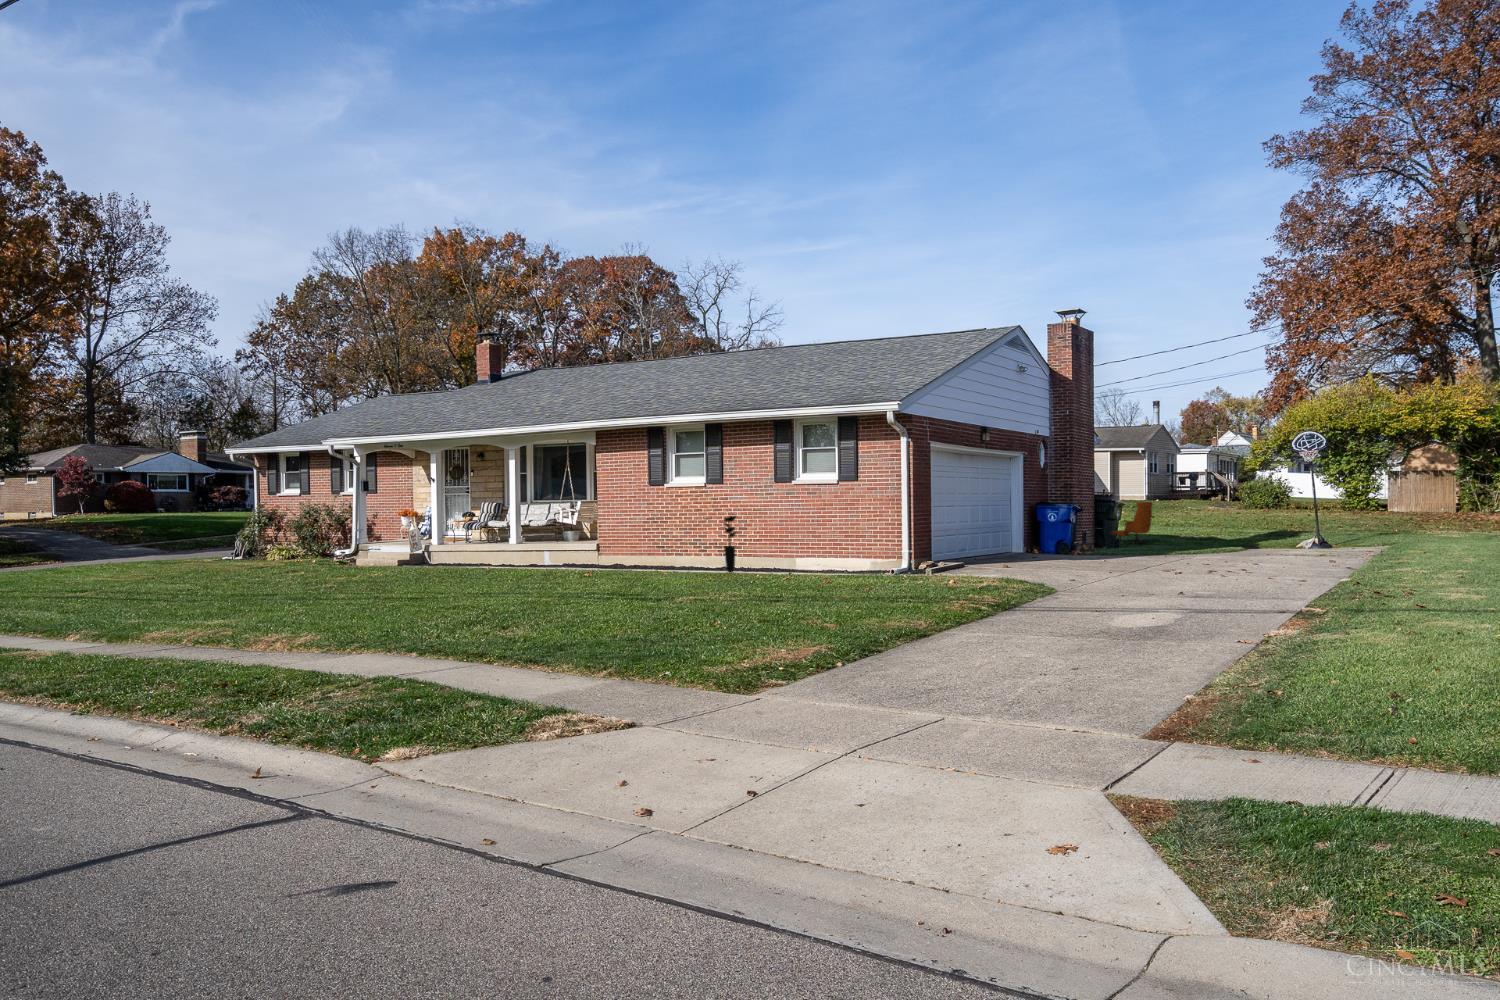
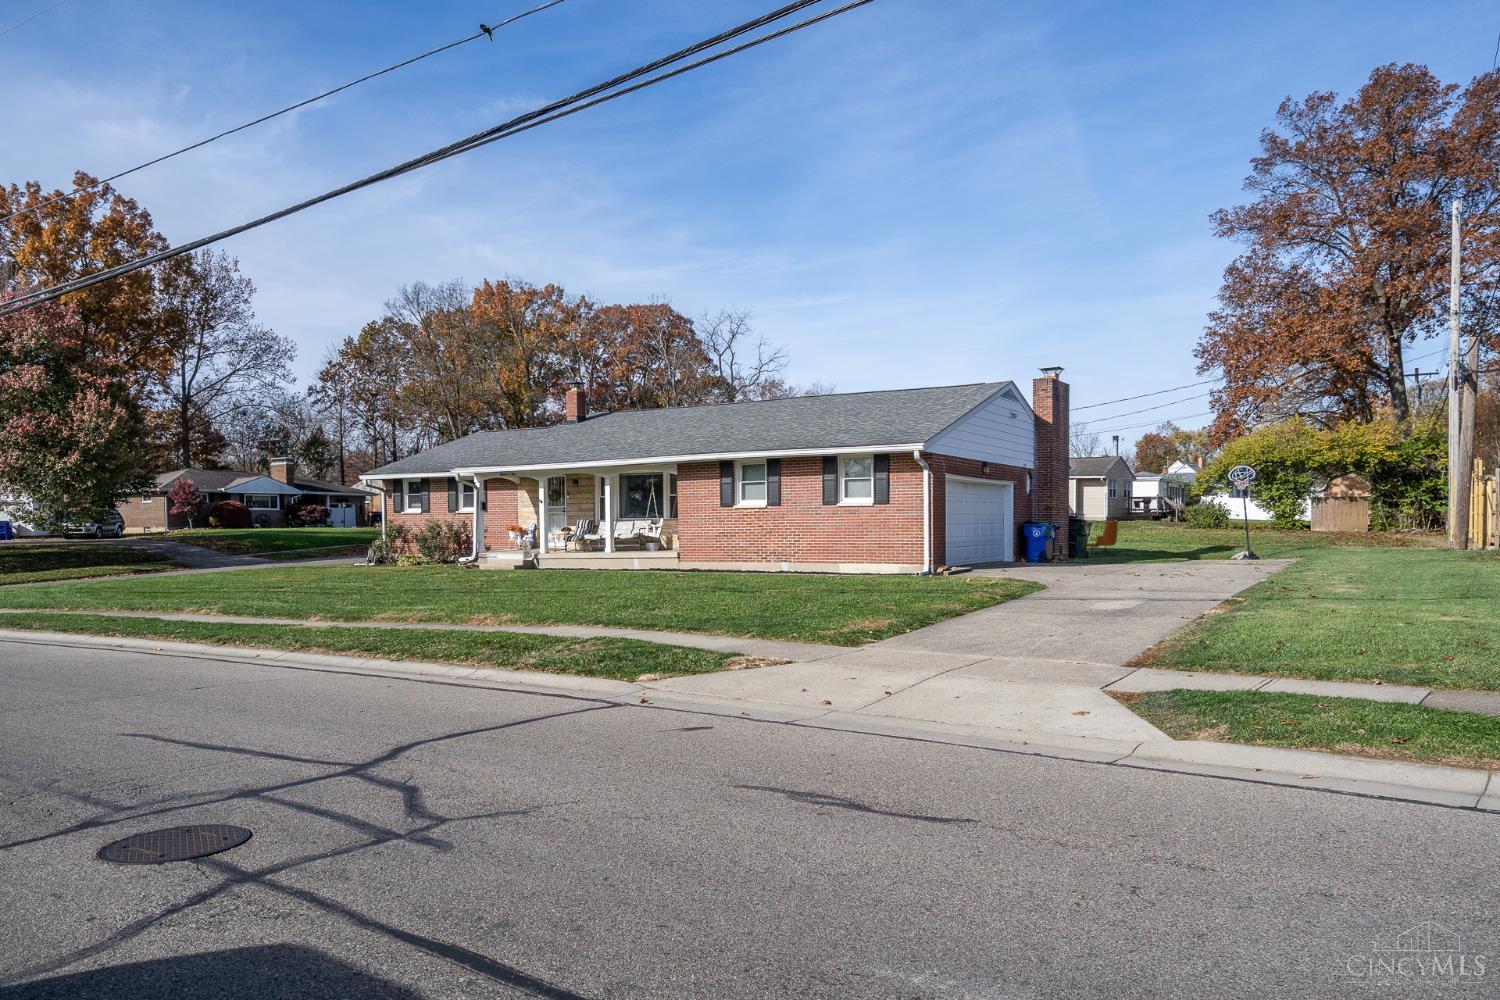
potted plant: present [724,516,736,572] -> present [1044,520,1055,559]

